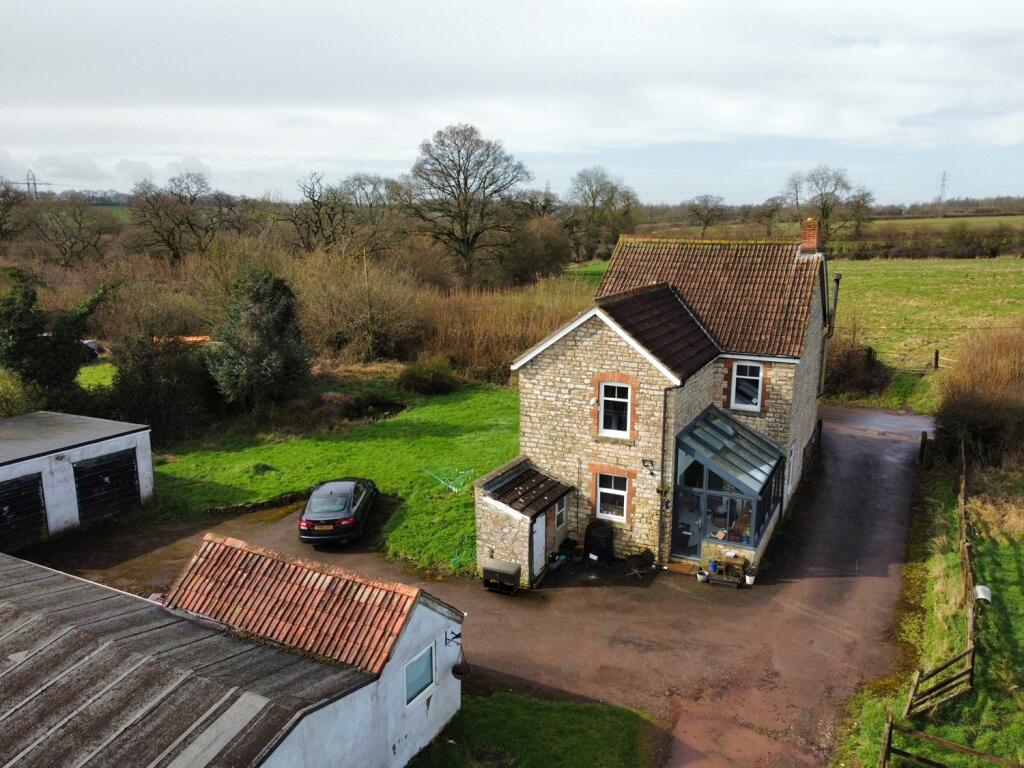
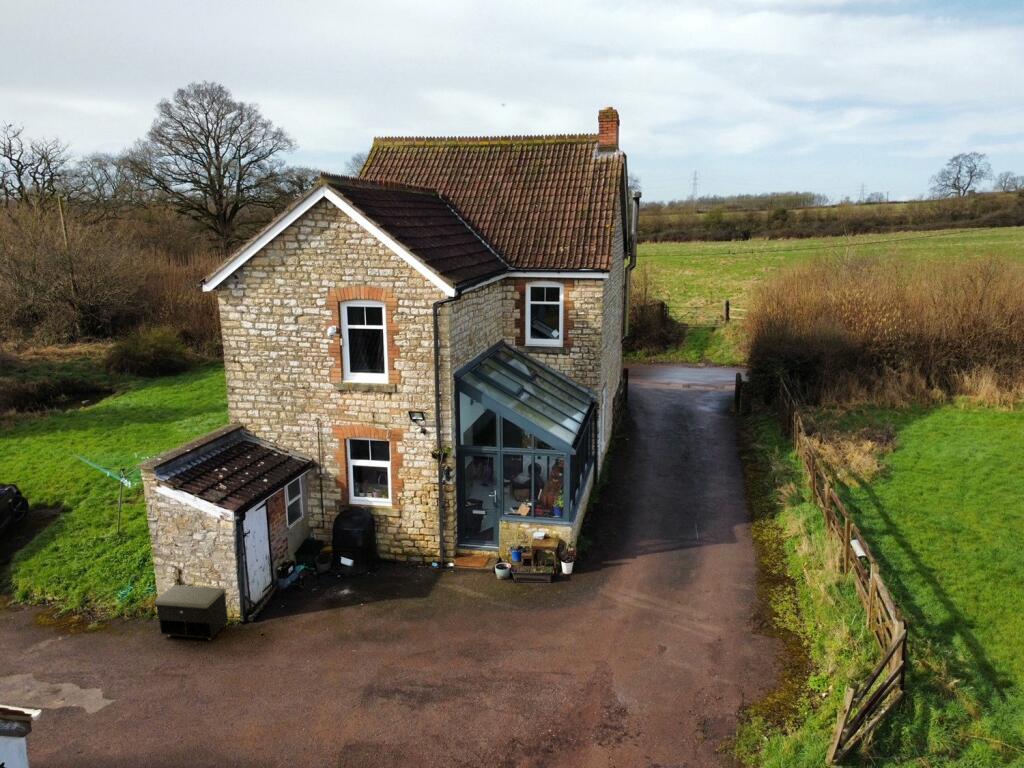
lounge chair: present [626,548,655,573] -> none [394,538,437,584]

